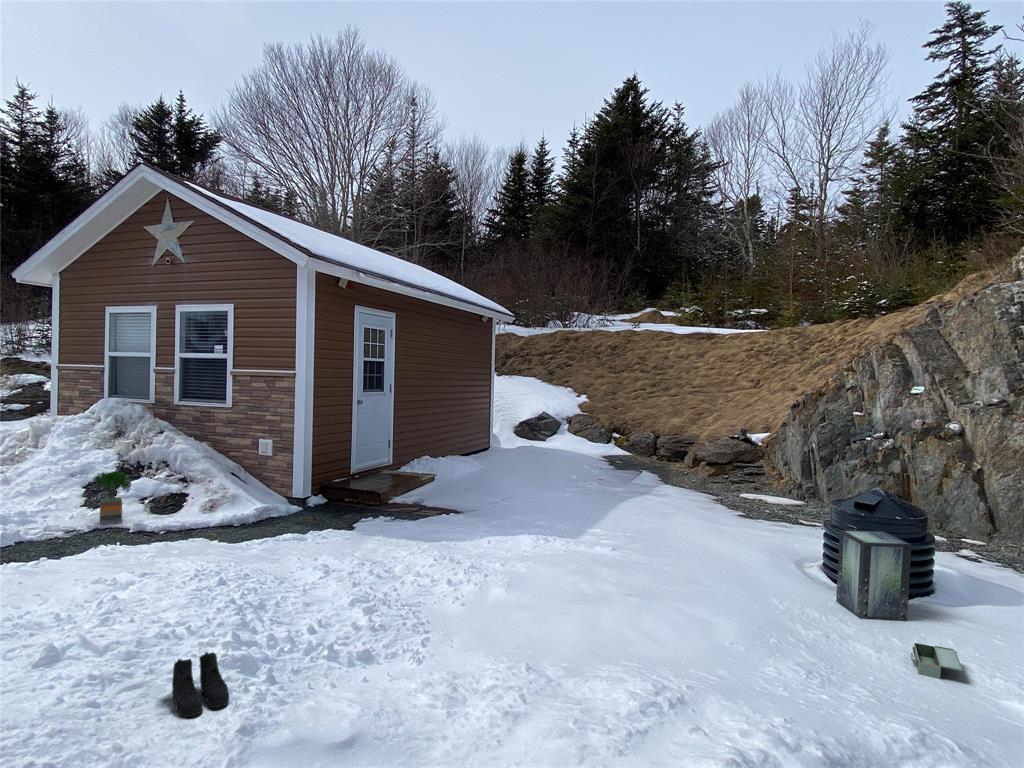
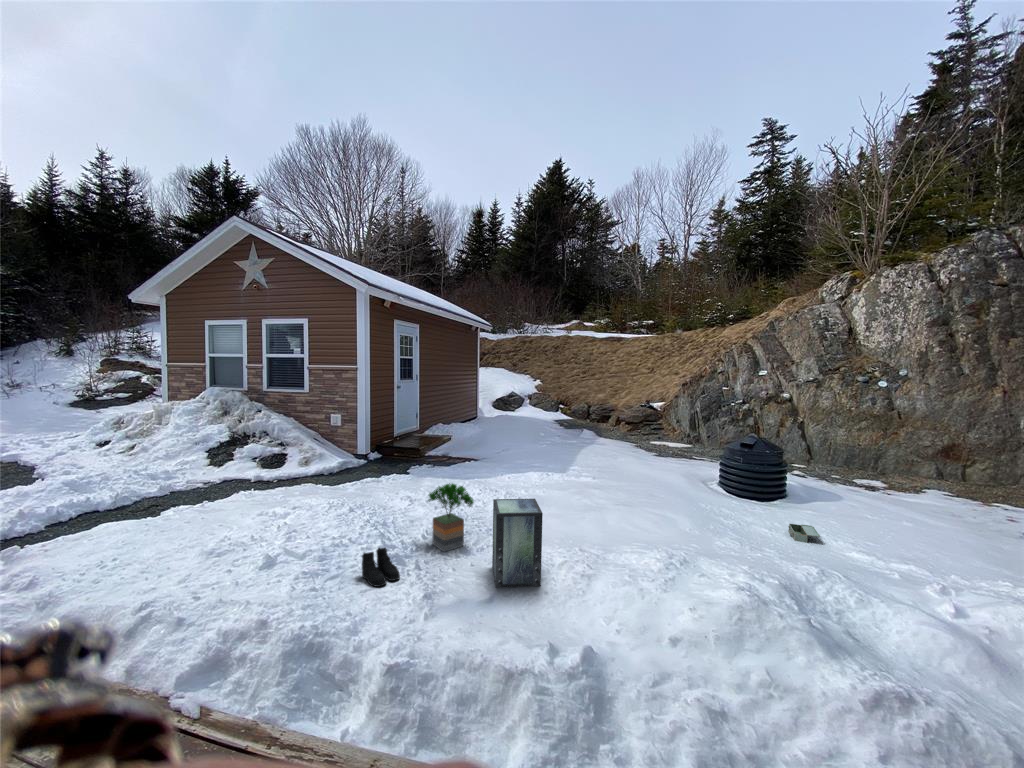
potted tree: present [93,472,132,525] -> present [429,483,474,552]
storage box: present [836,530,911,621] -> present [492,499,543,588]

